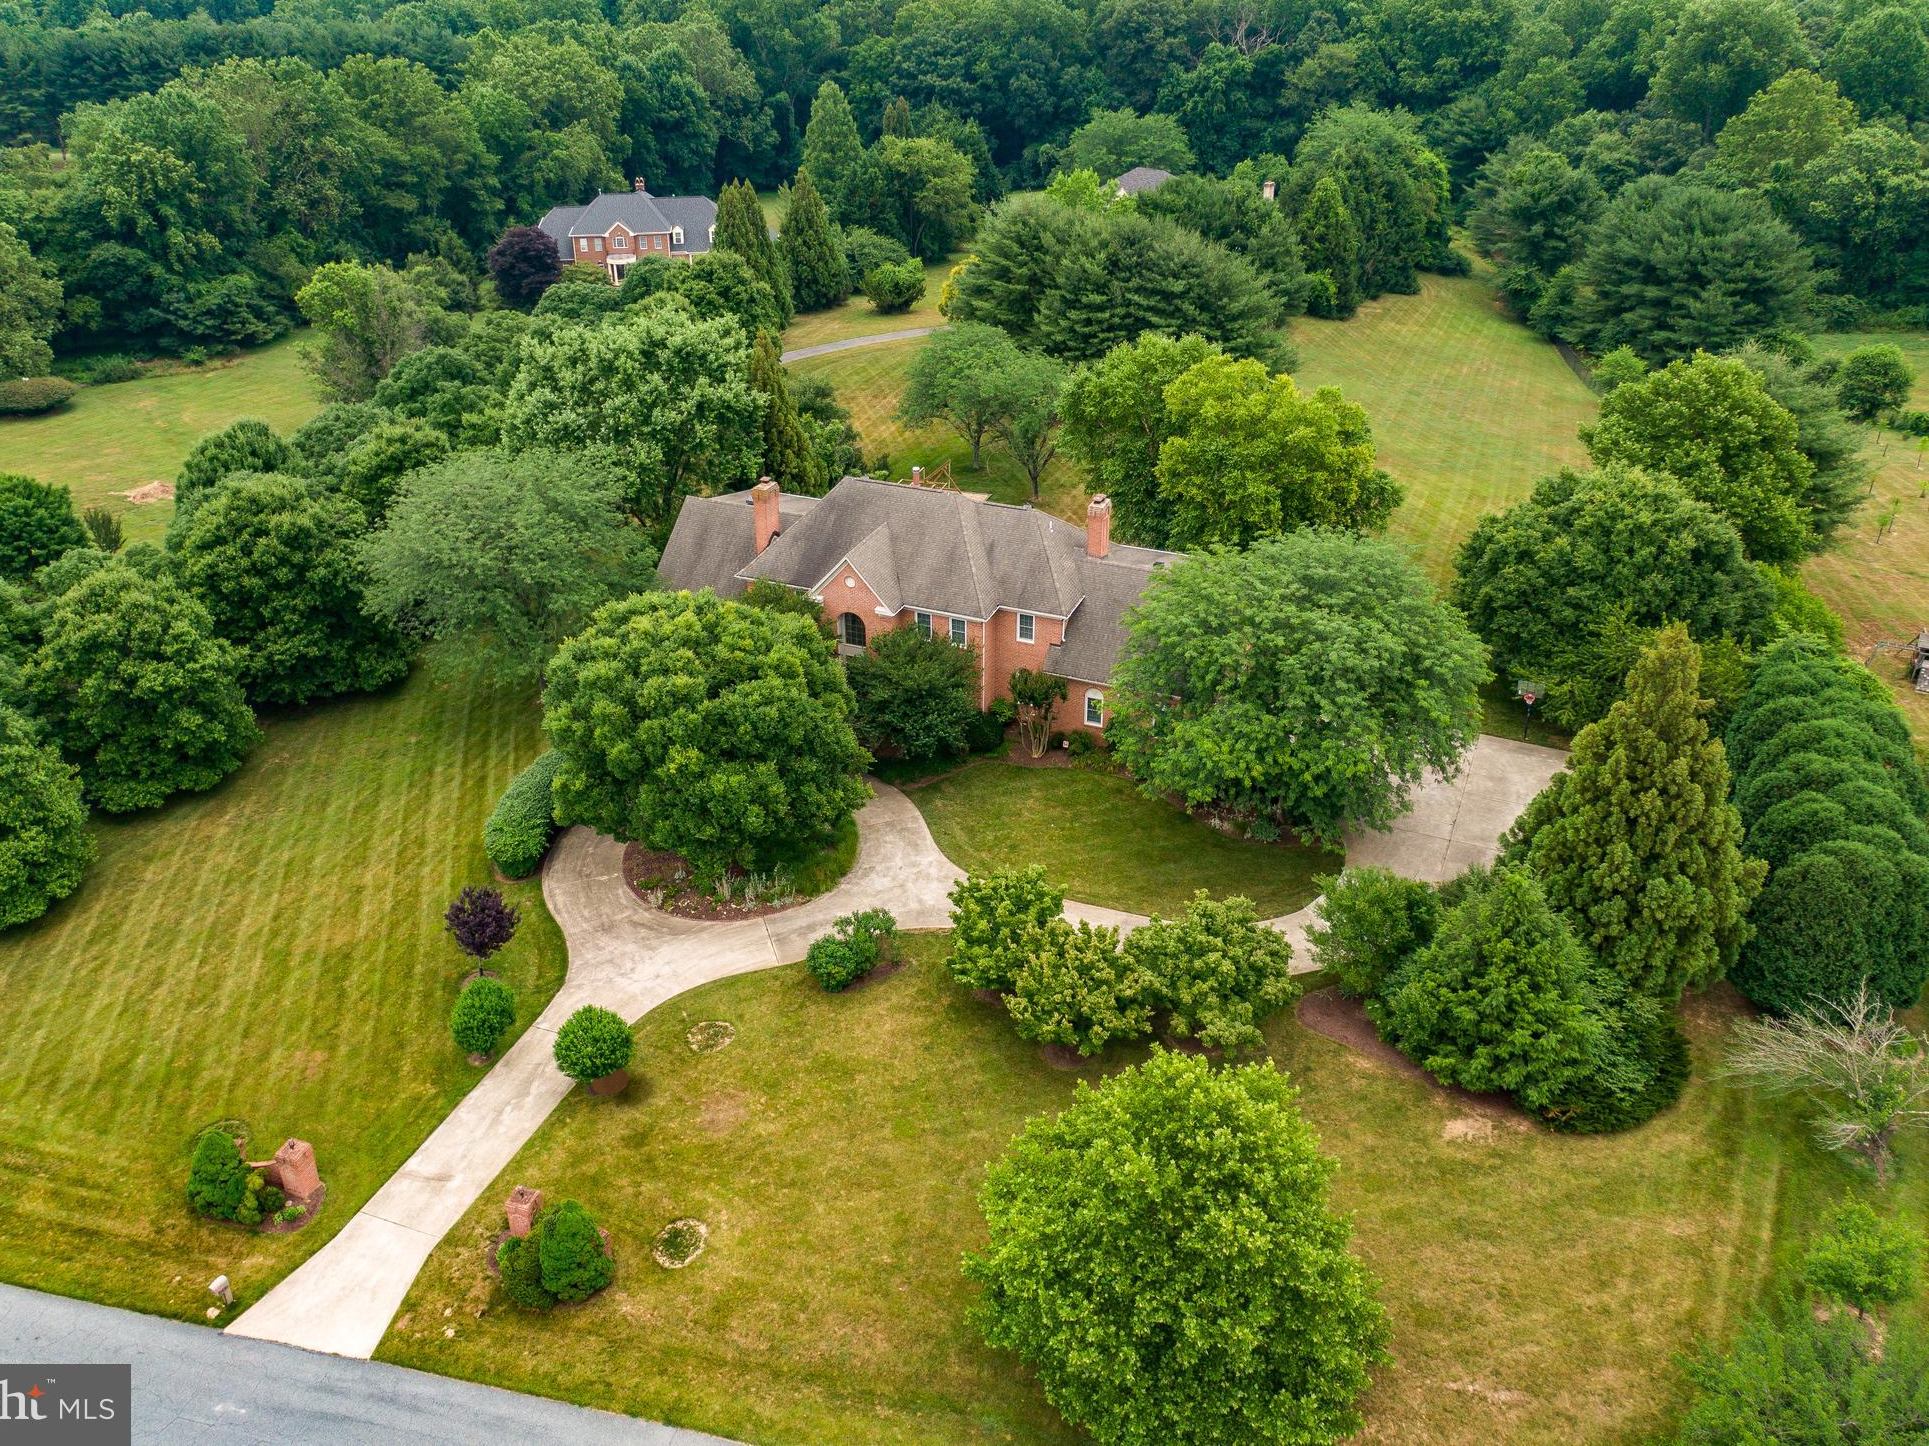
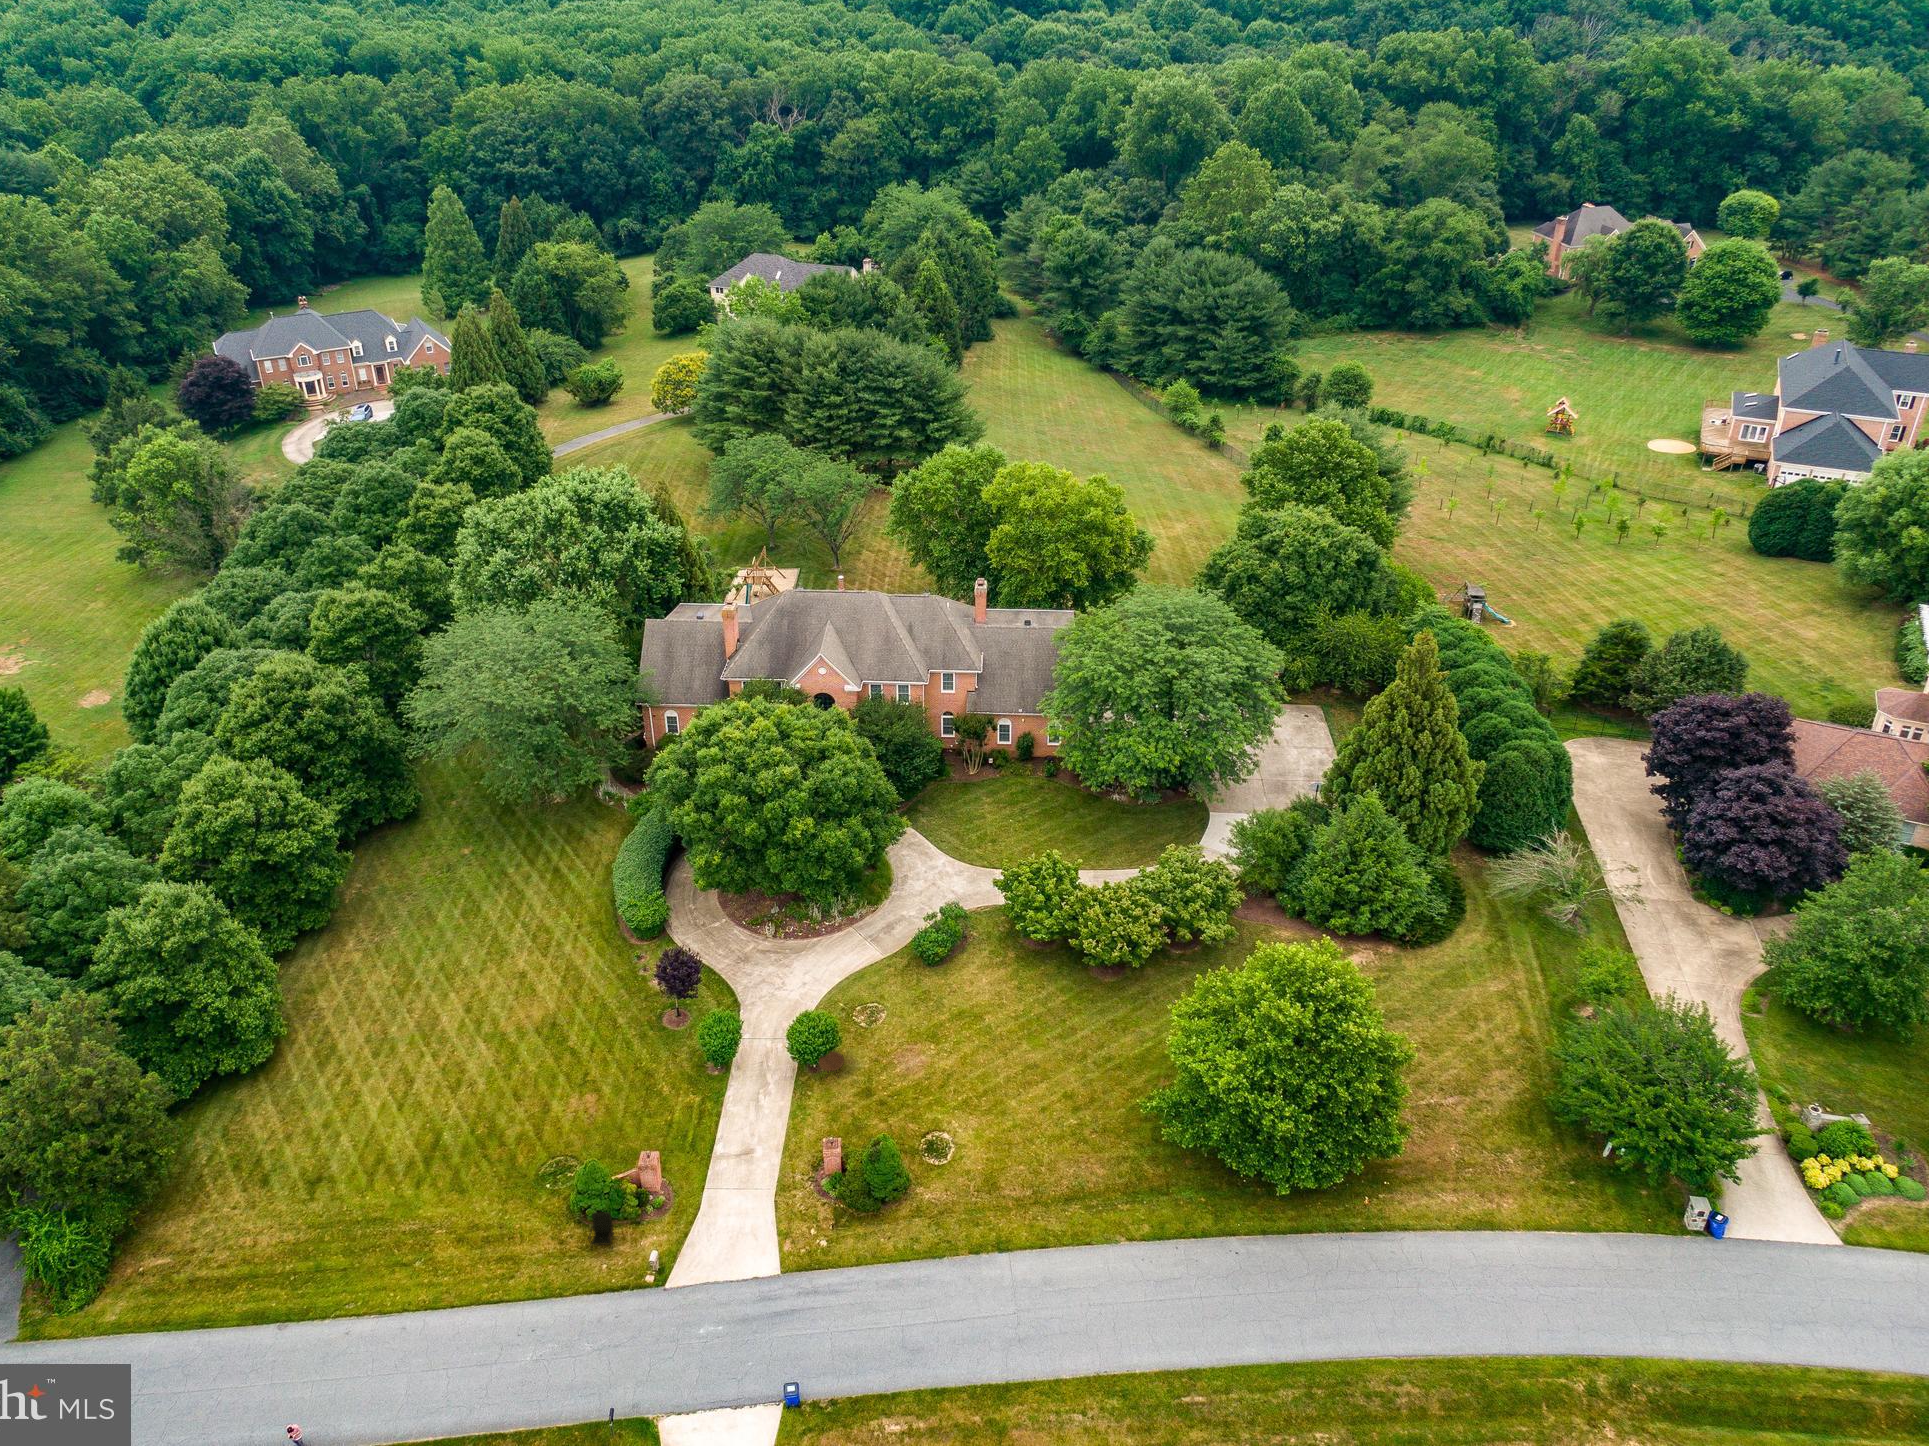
lounge chair: none [175,1194,227,1252] -> present [588,1212,614,1247]

